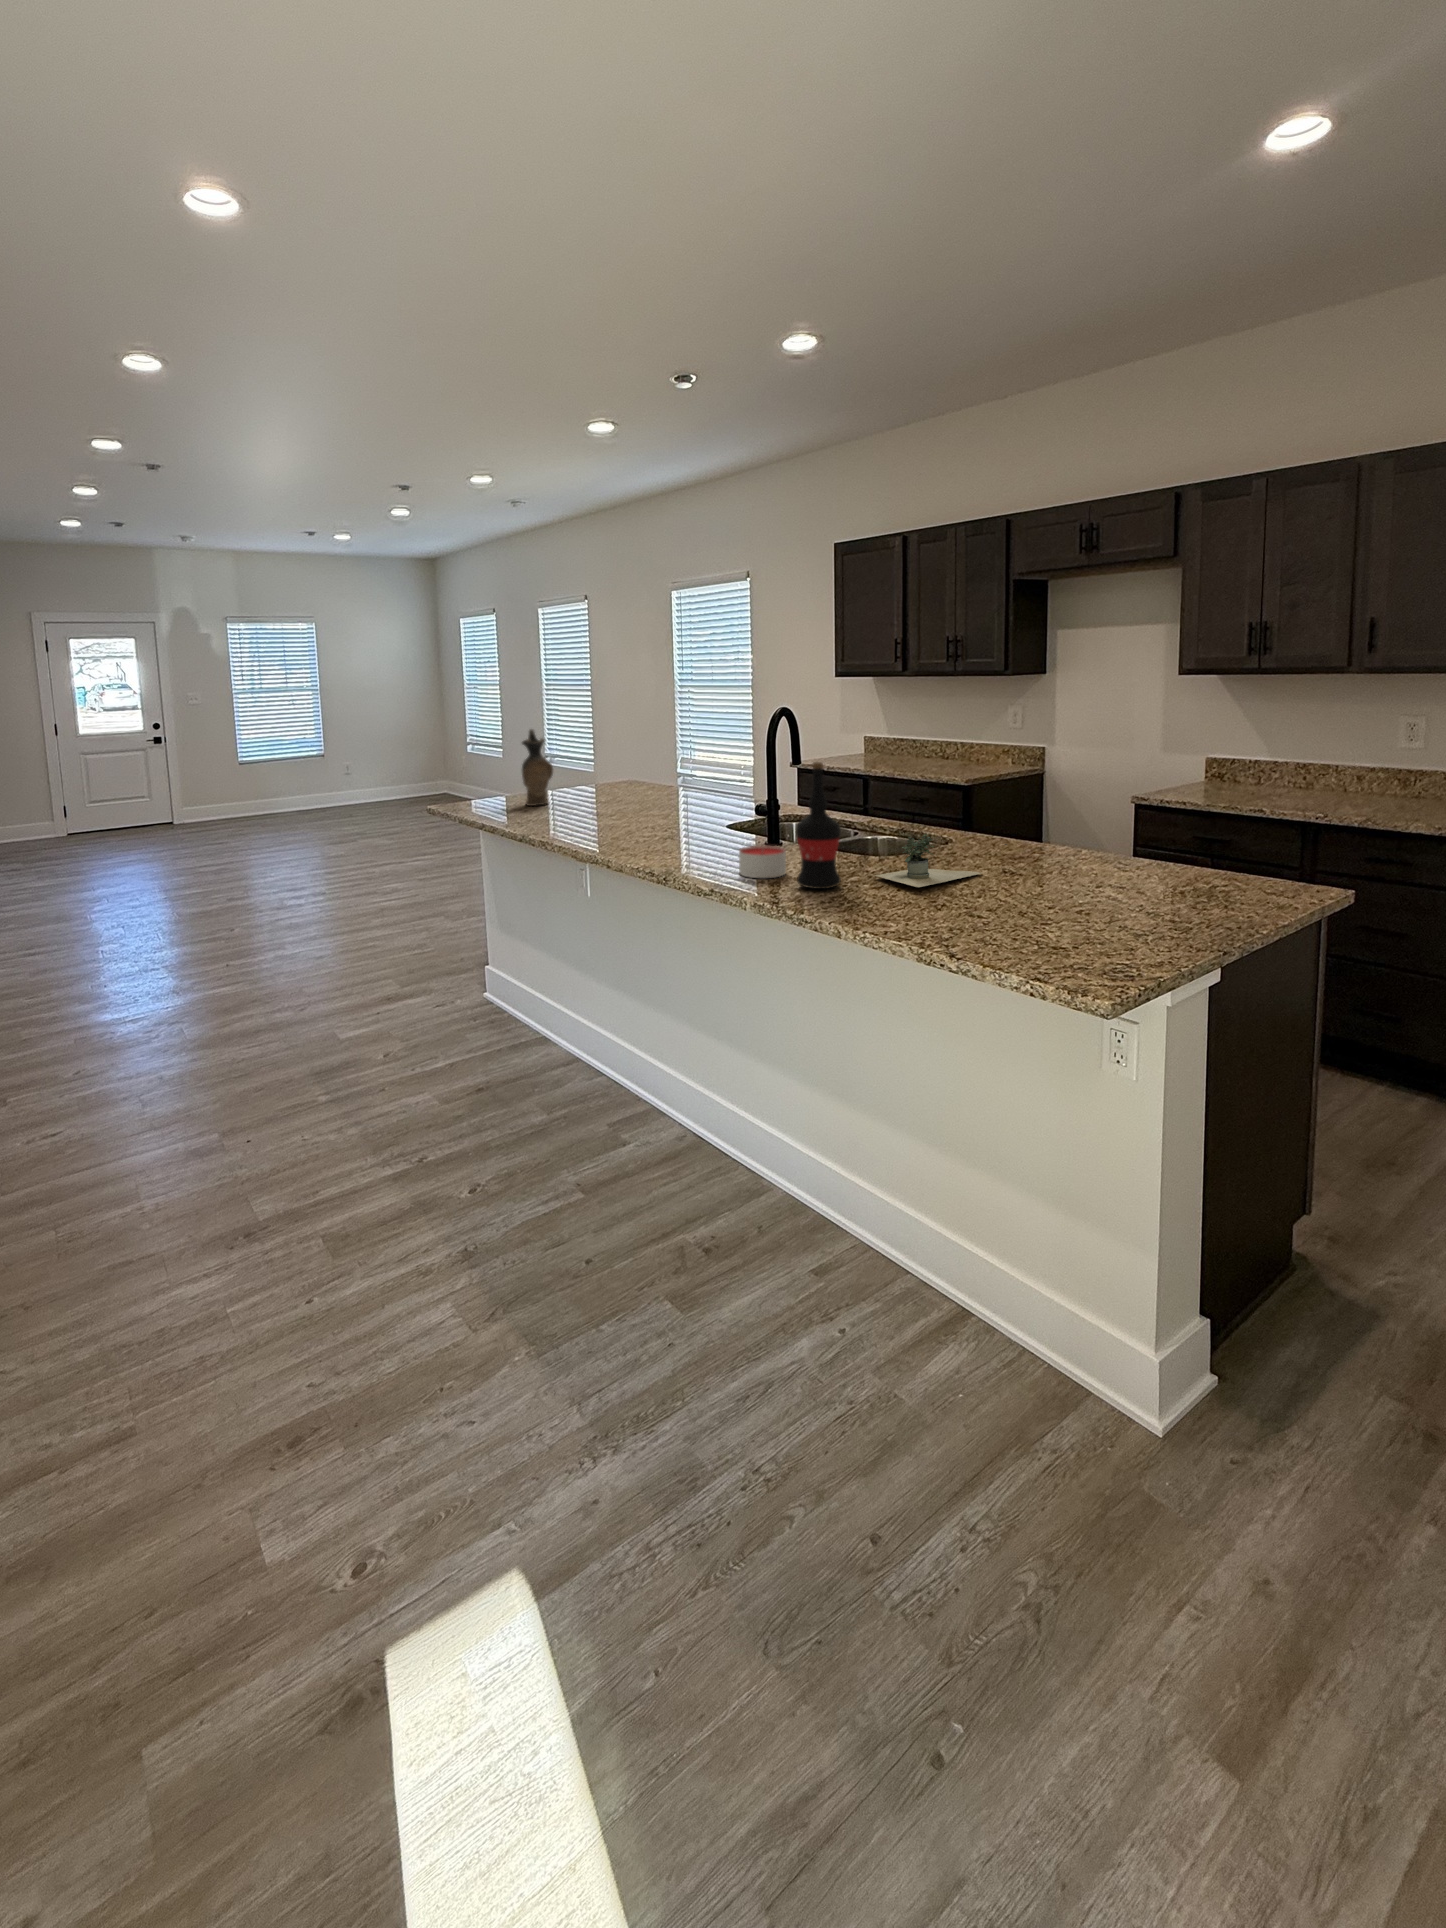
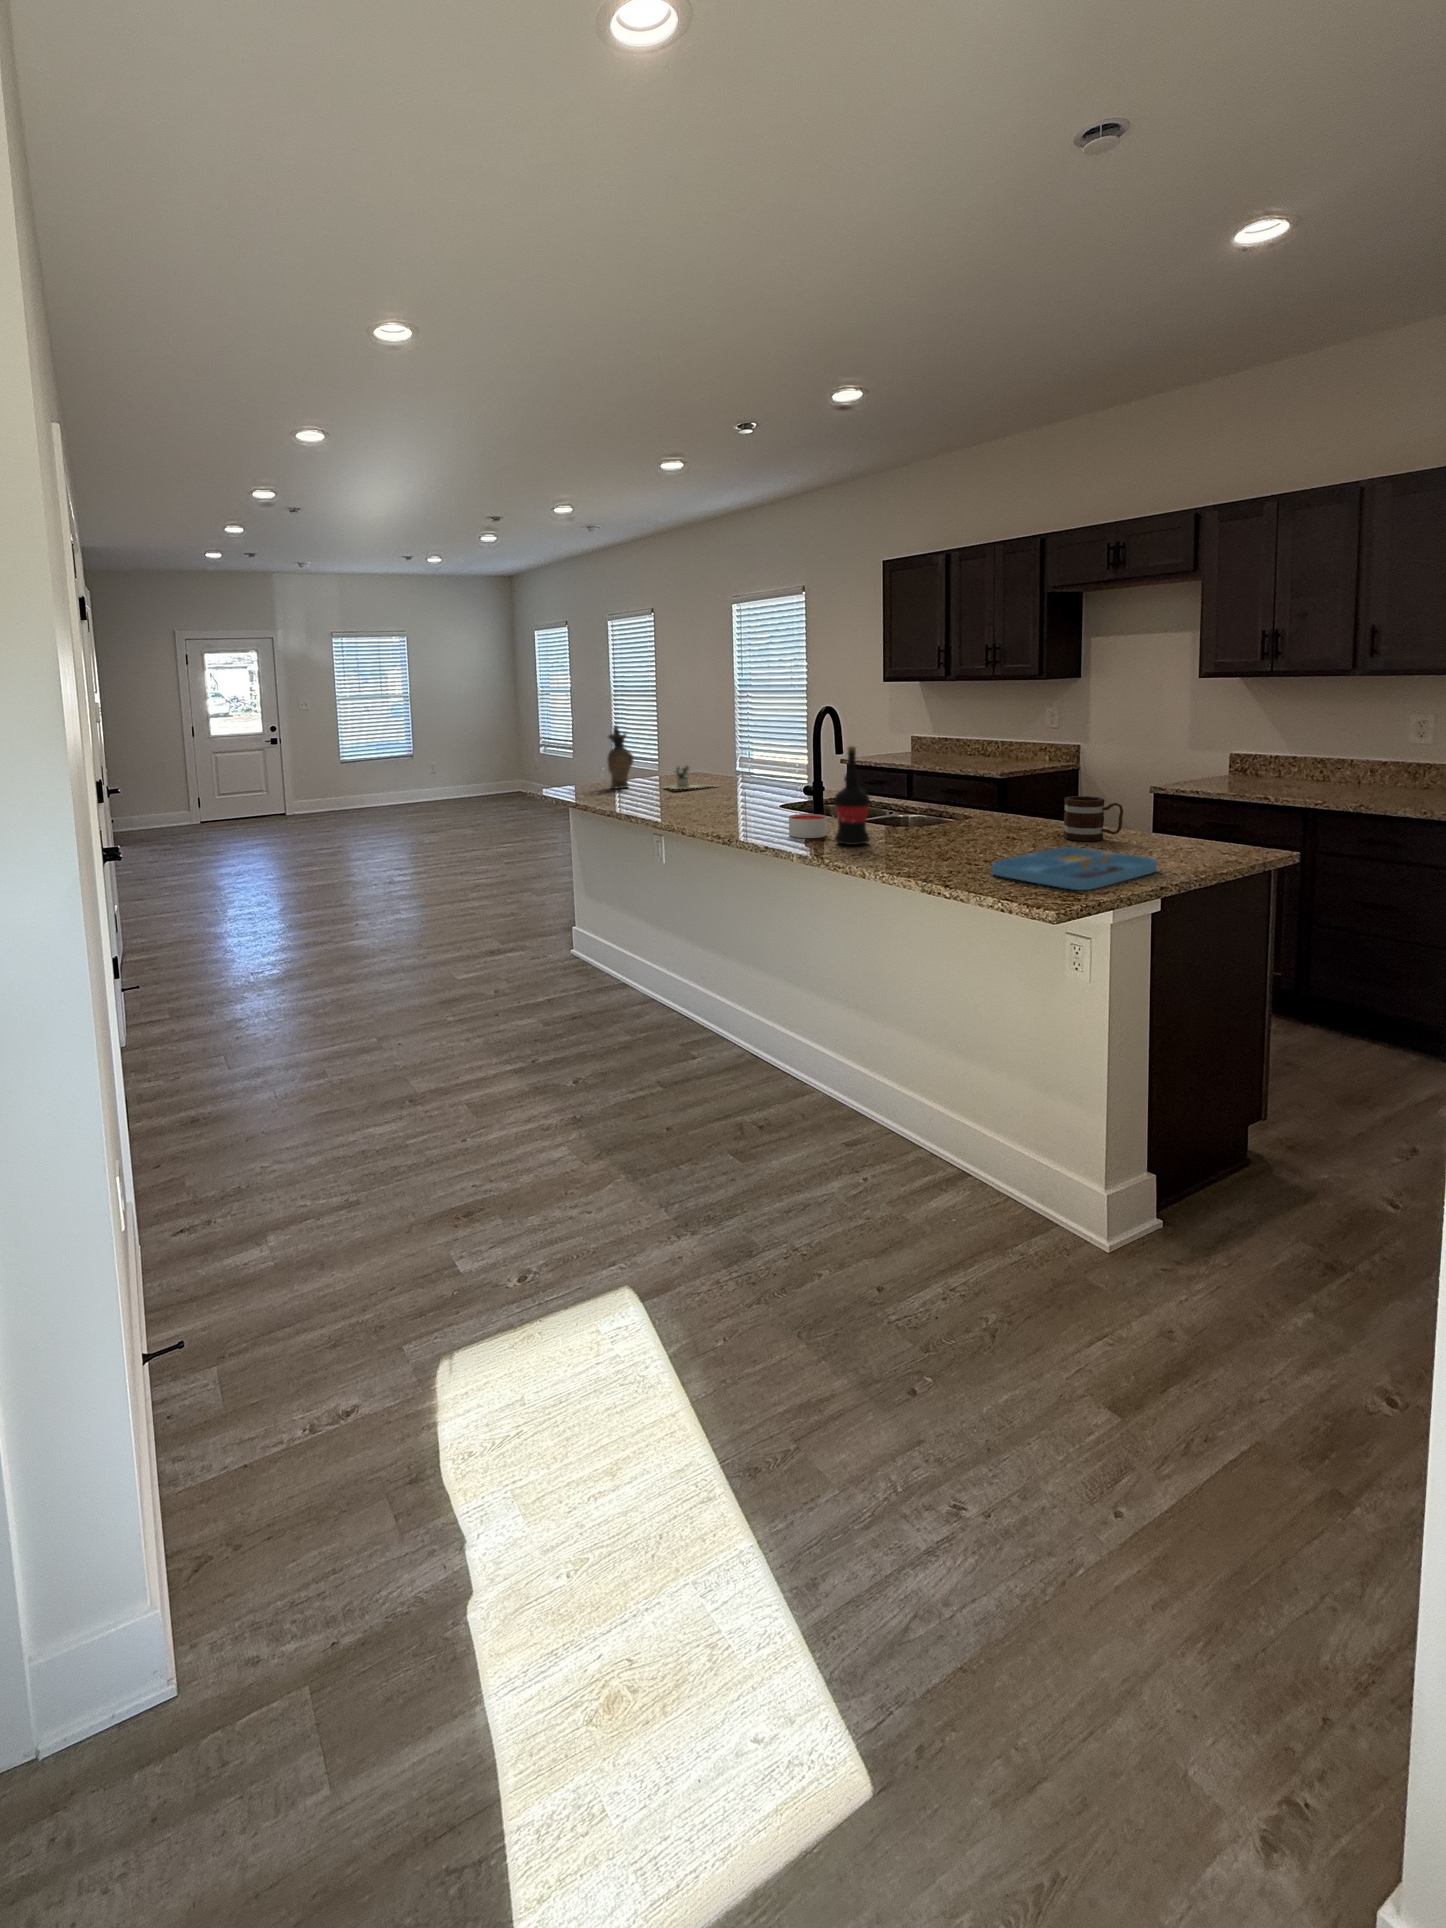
mug: none [1071,821,1145,878] -> present [1063,796,1123,841]
potted plant: present [875,834,1007,887] -> present [669,766,715,789]
tray: none [1005,891,1208,963] -> present [992,847,1157,890]

